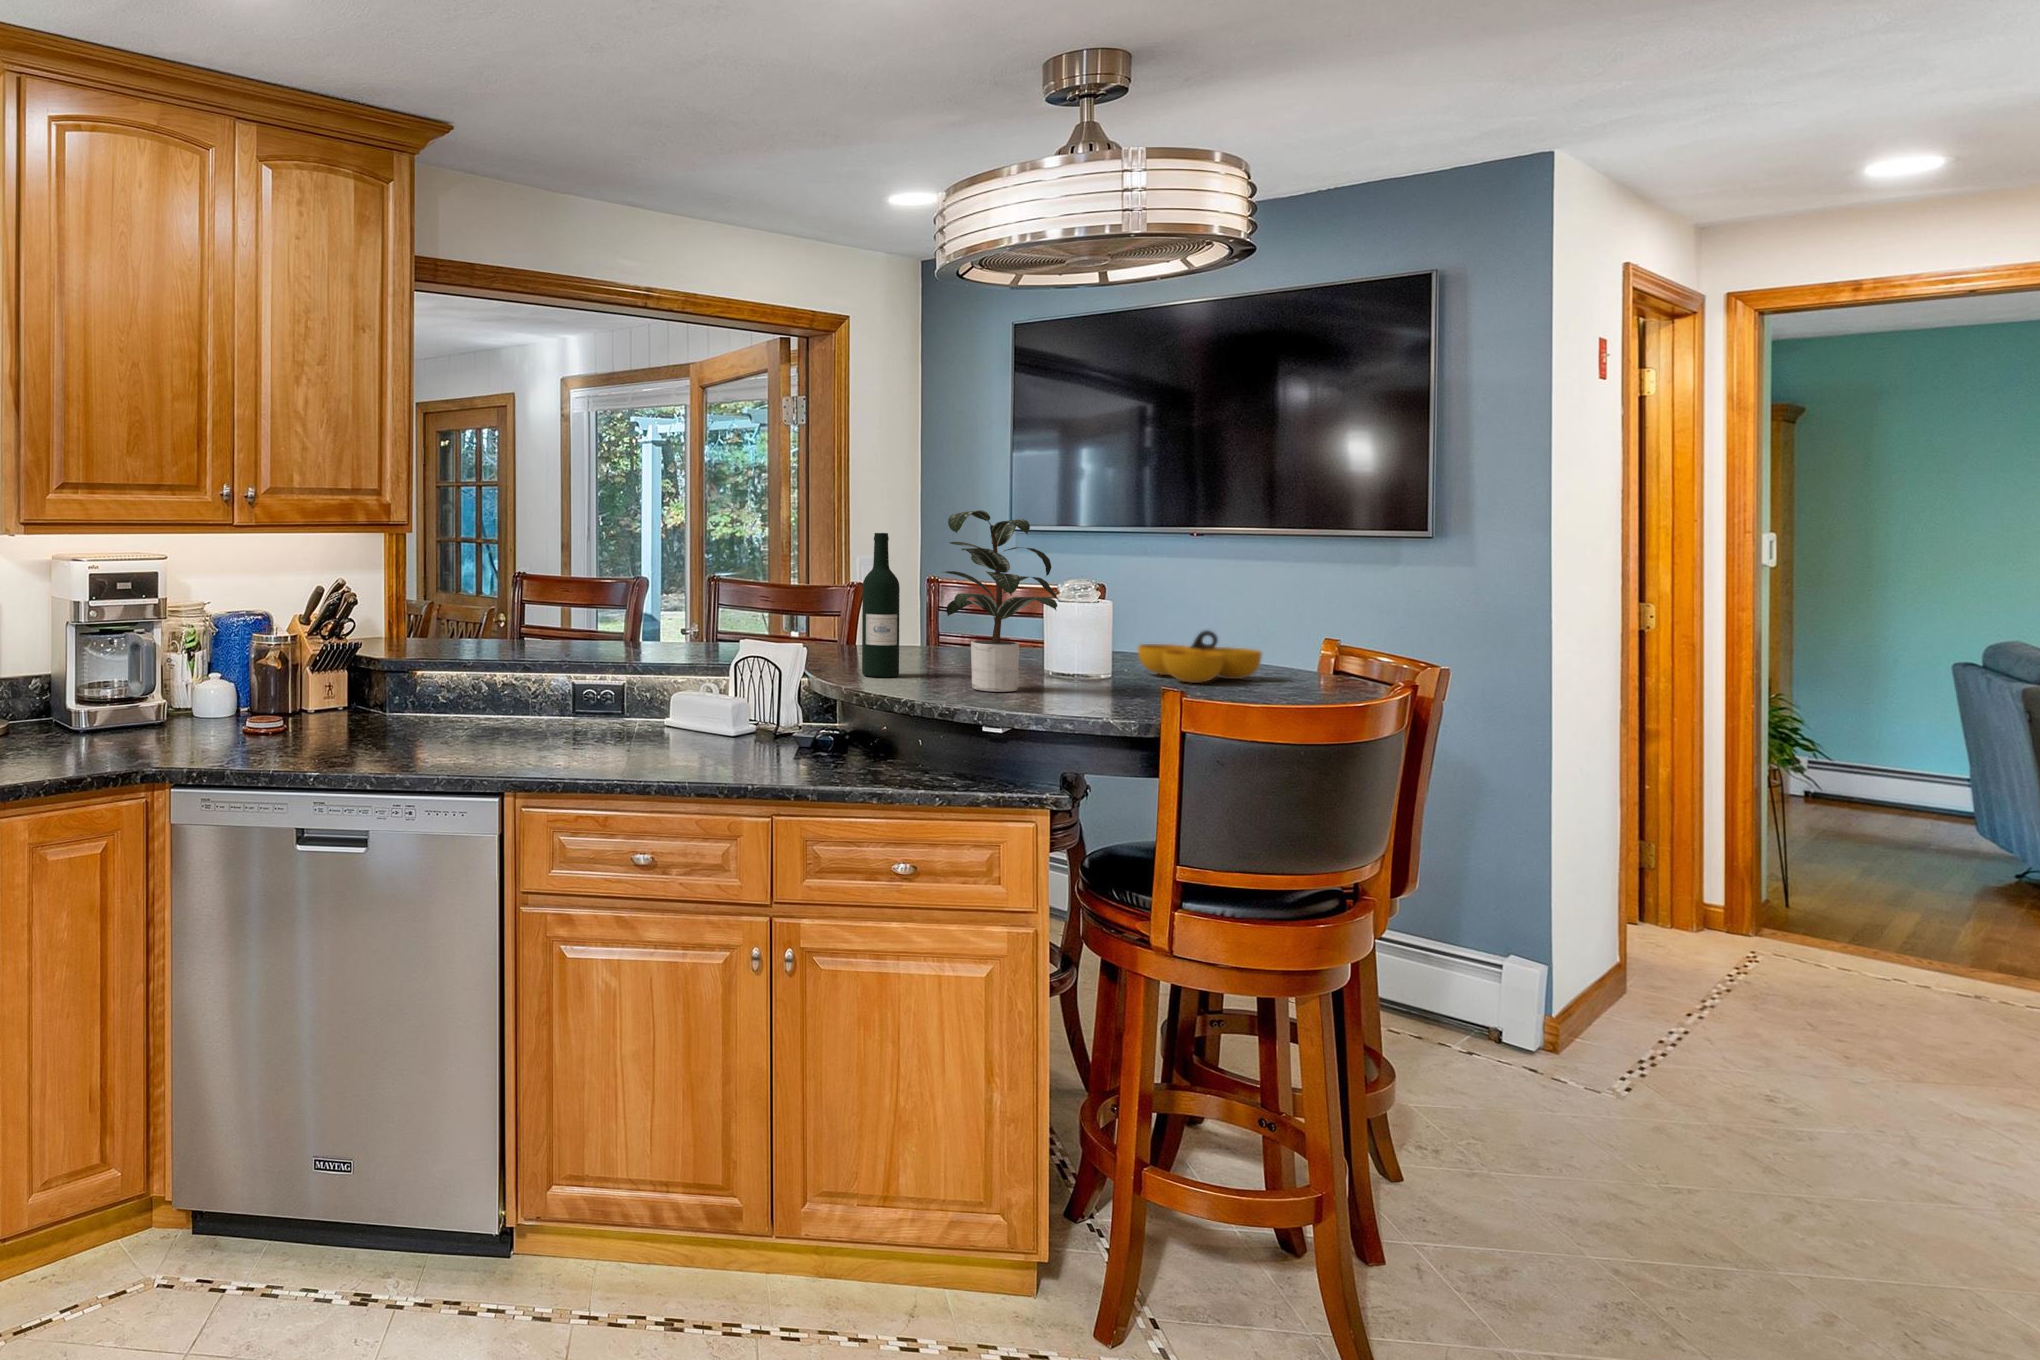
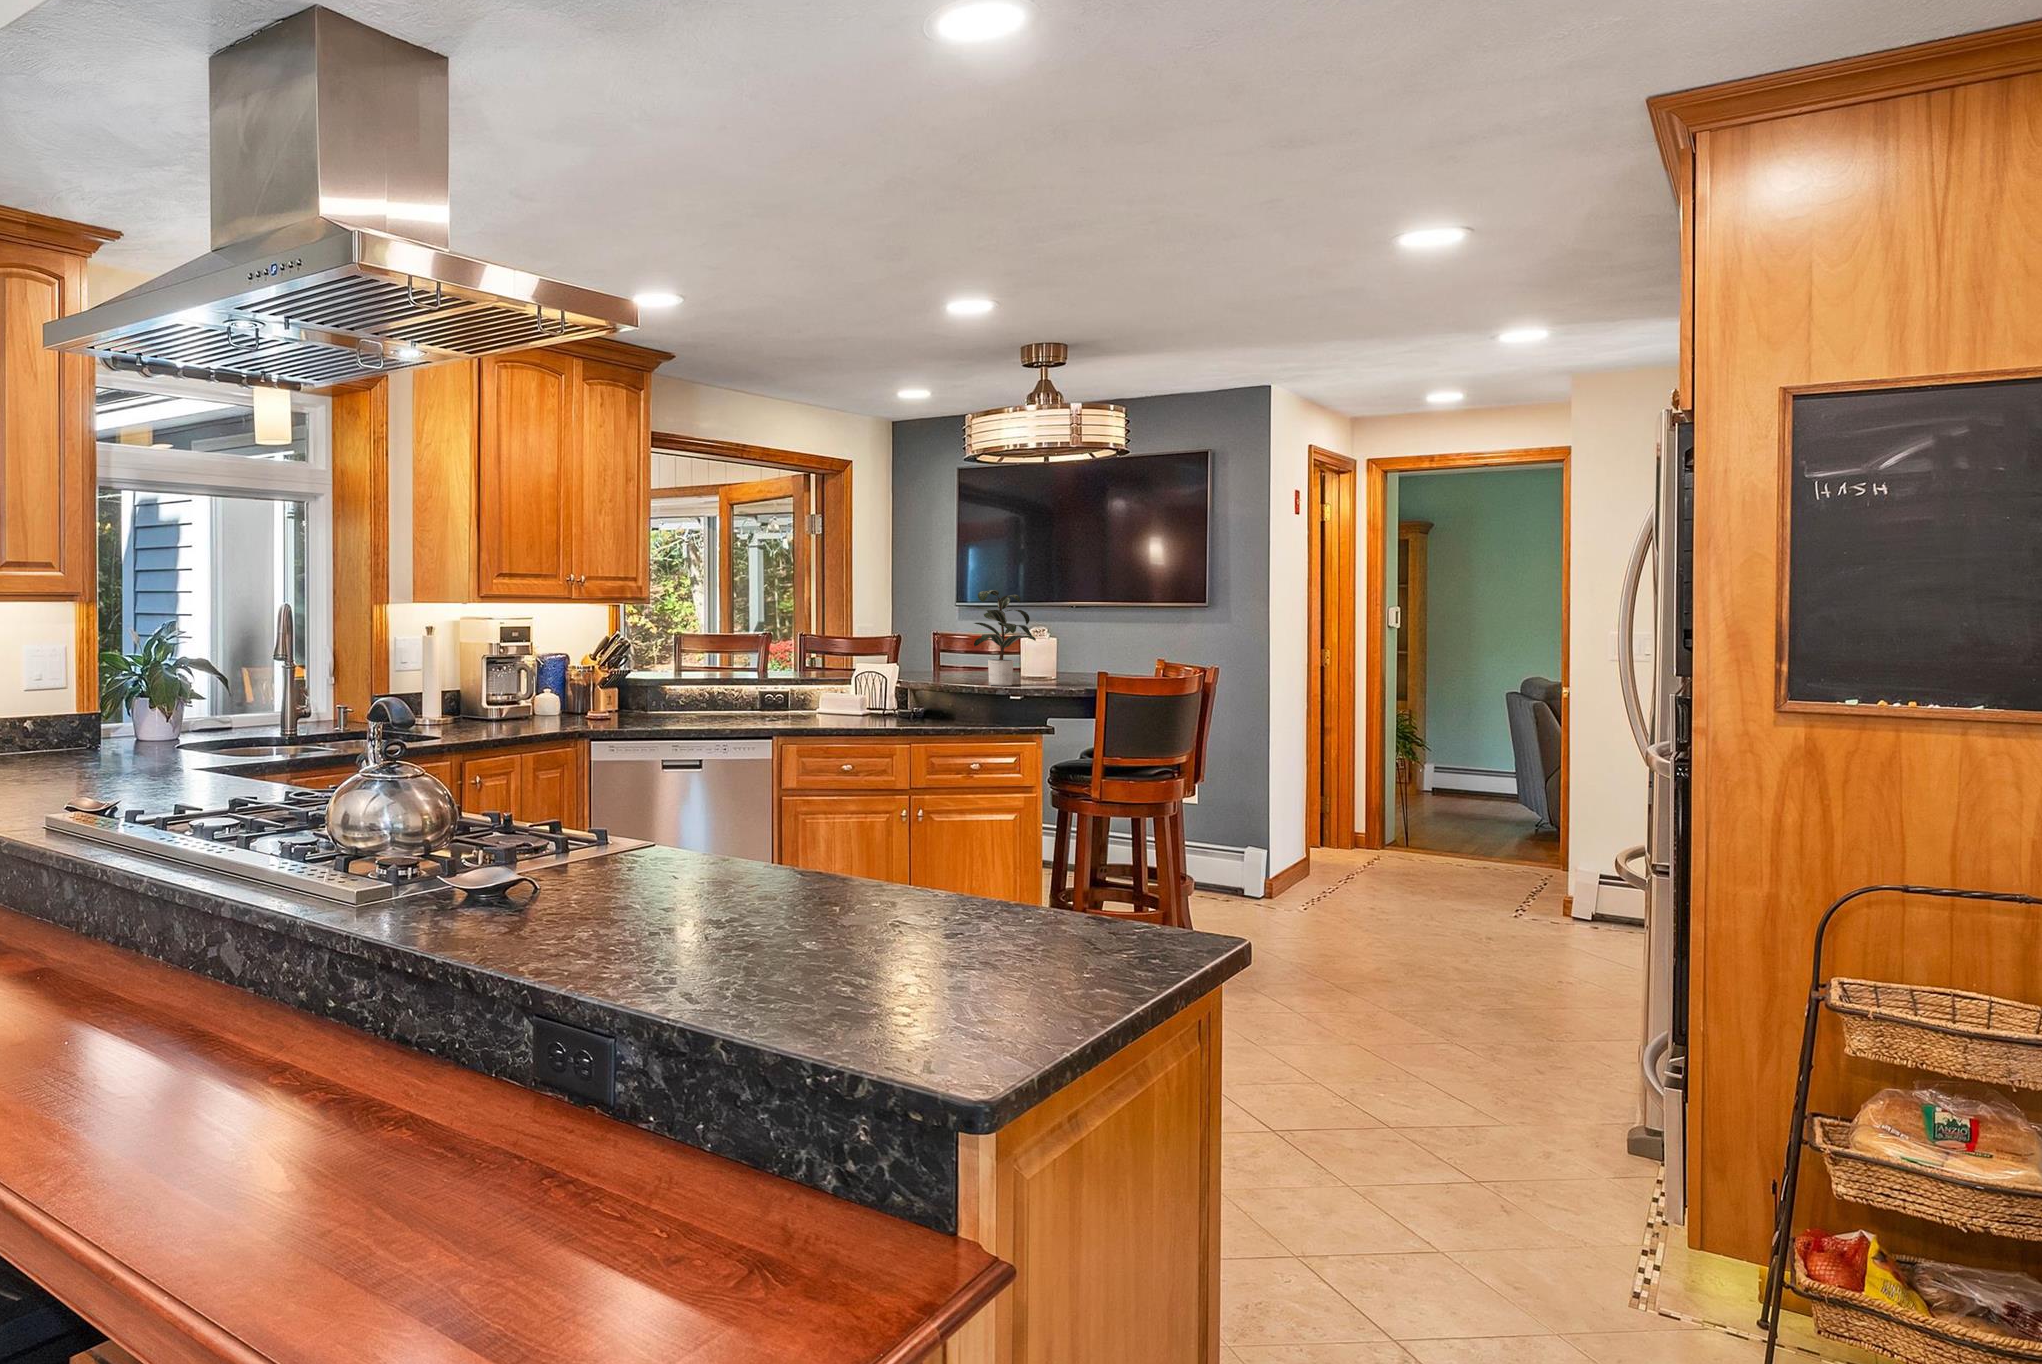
wine bottle: present [862,533,900,677] -> none [922,603,942,683]
decorative bowl: present [1138,630,1262,683] -> none [1064,655,1128,682]

